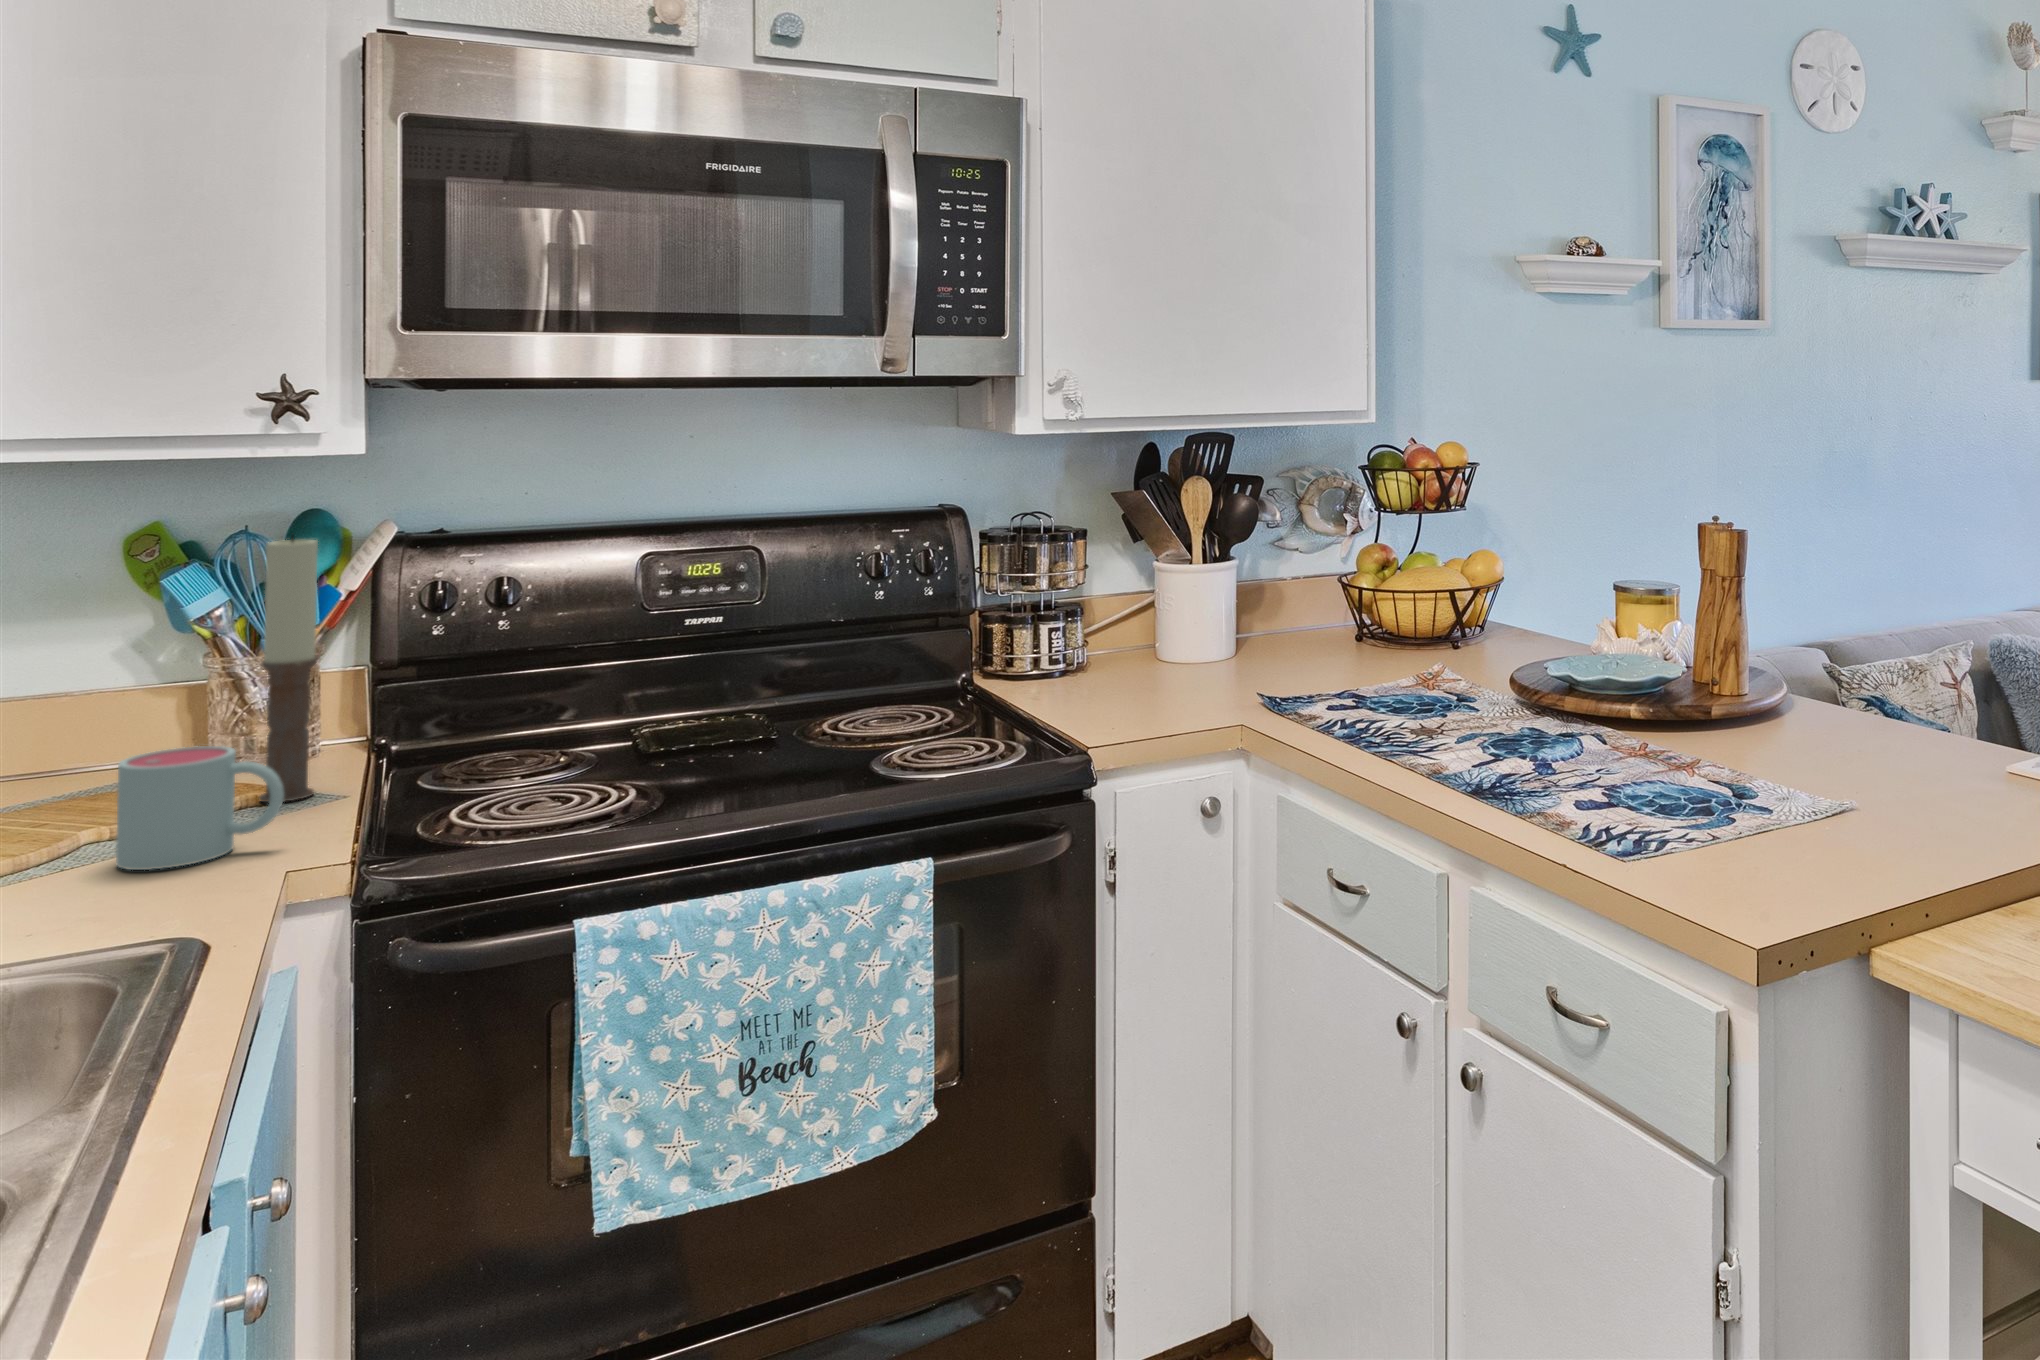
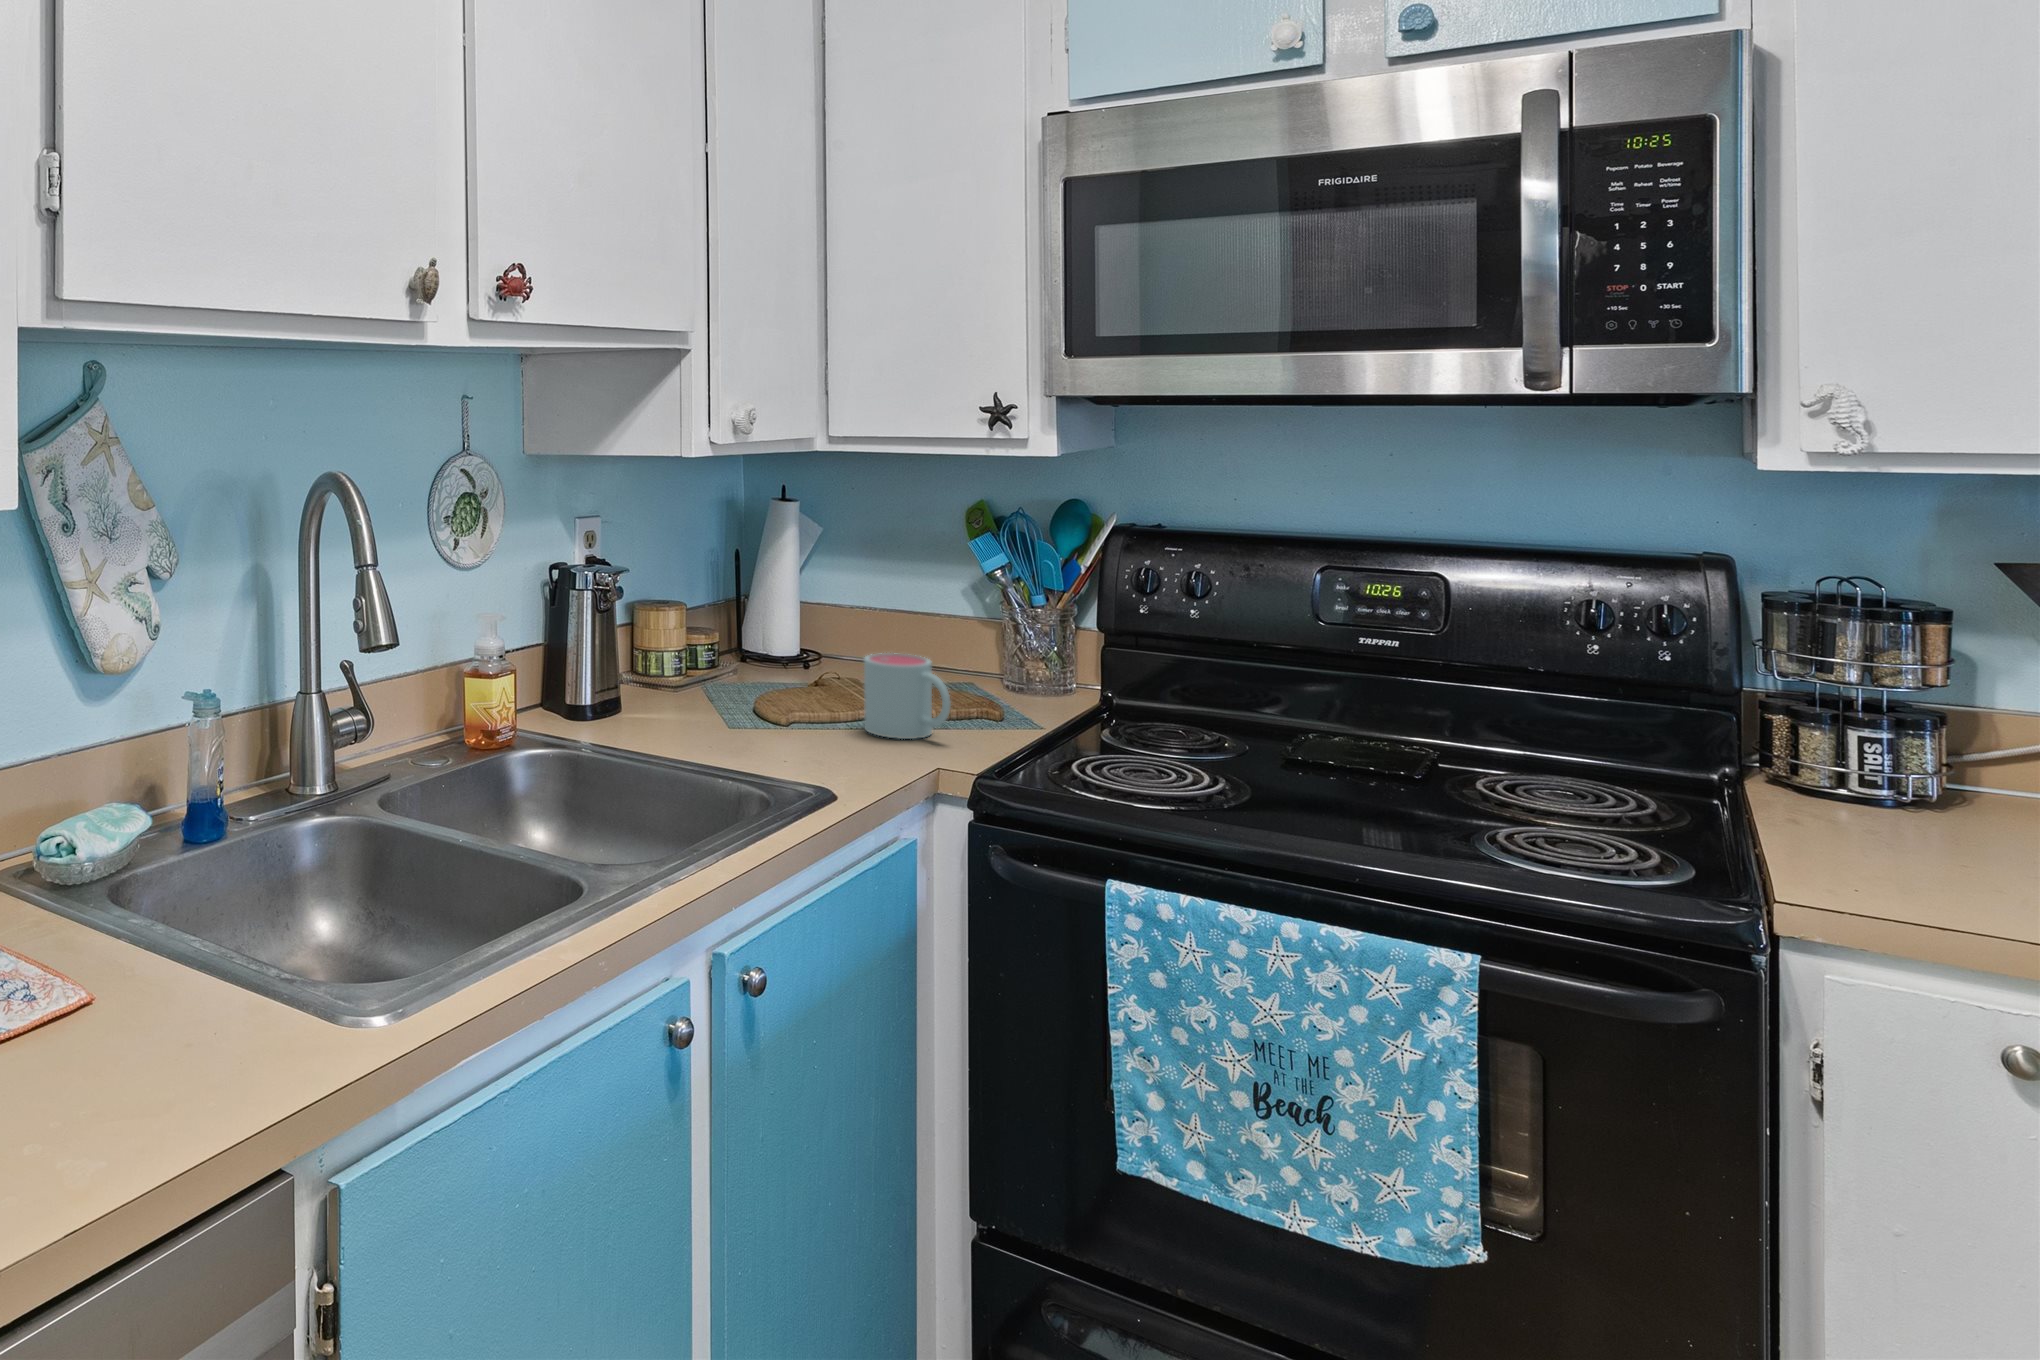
candle: present [259,535,318,803] -> none [988,511,1024,716]

